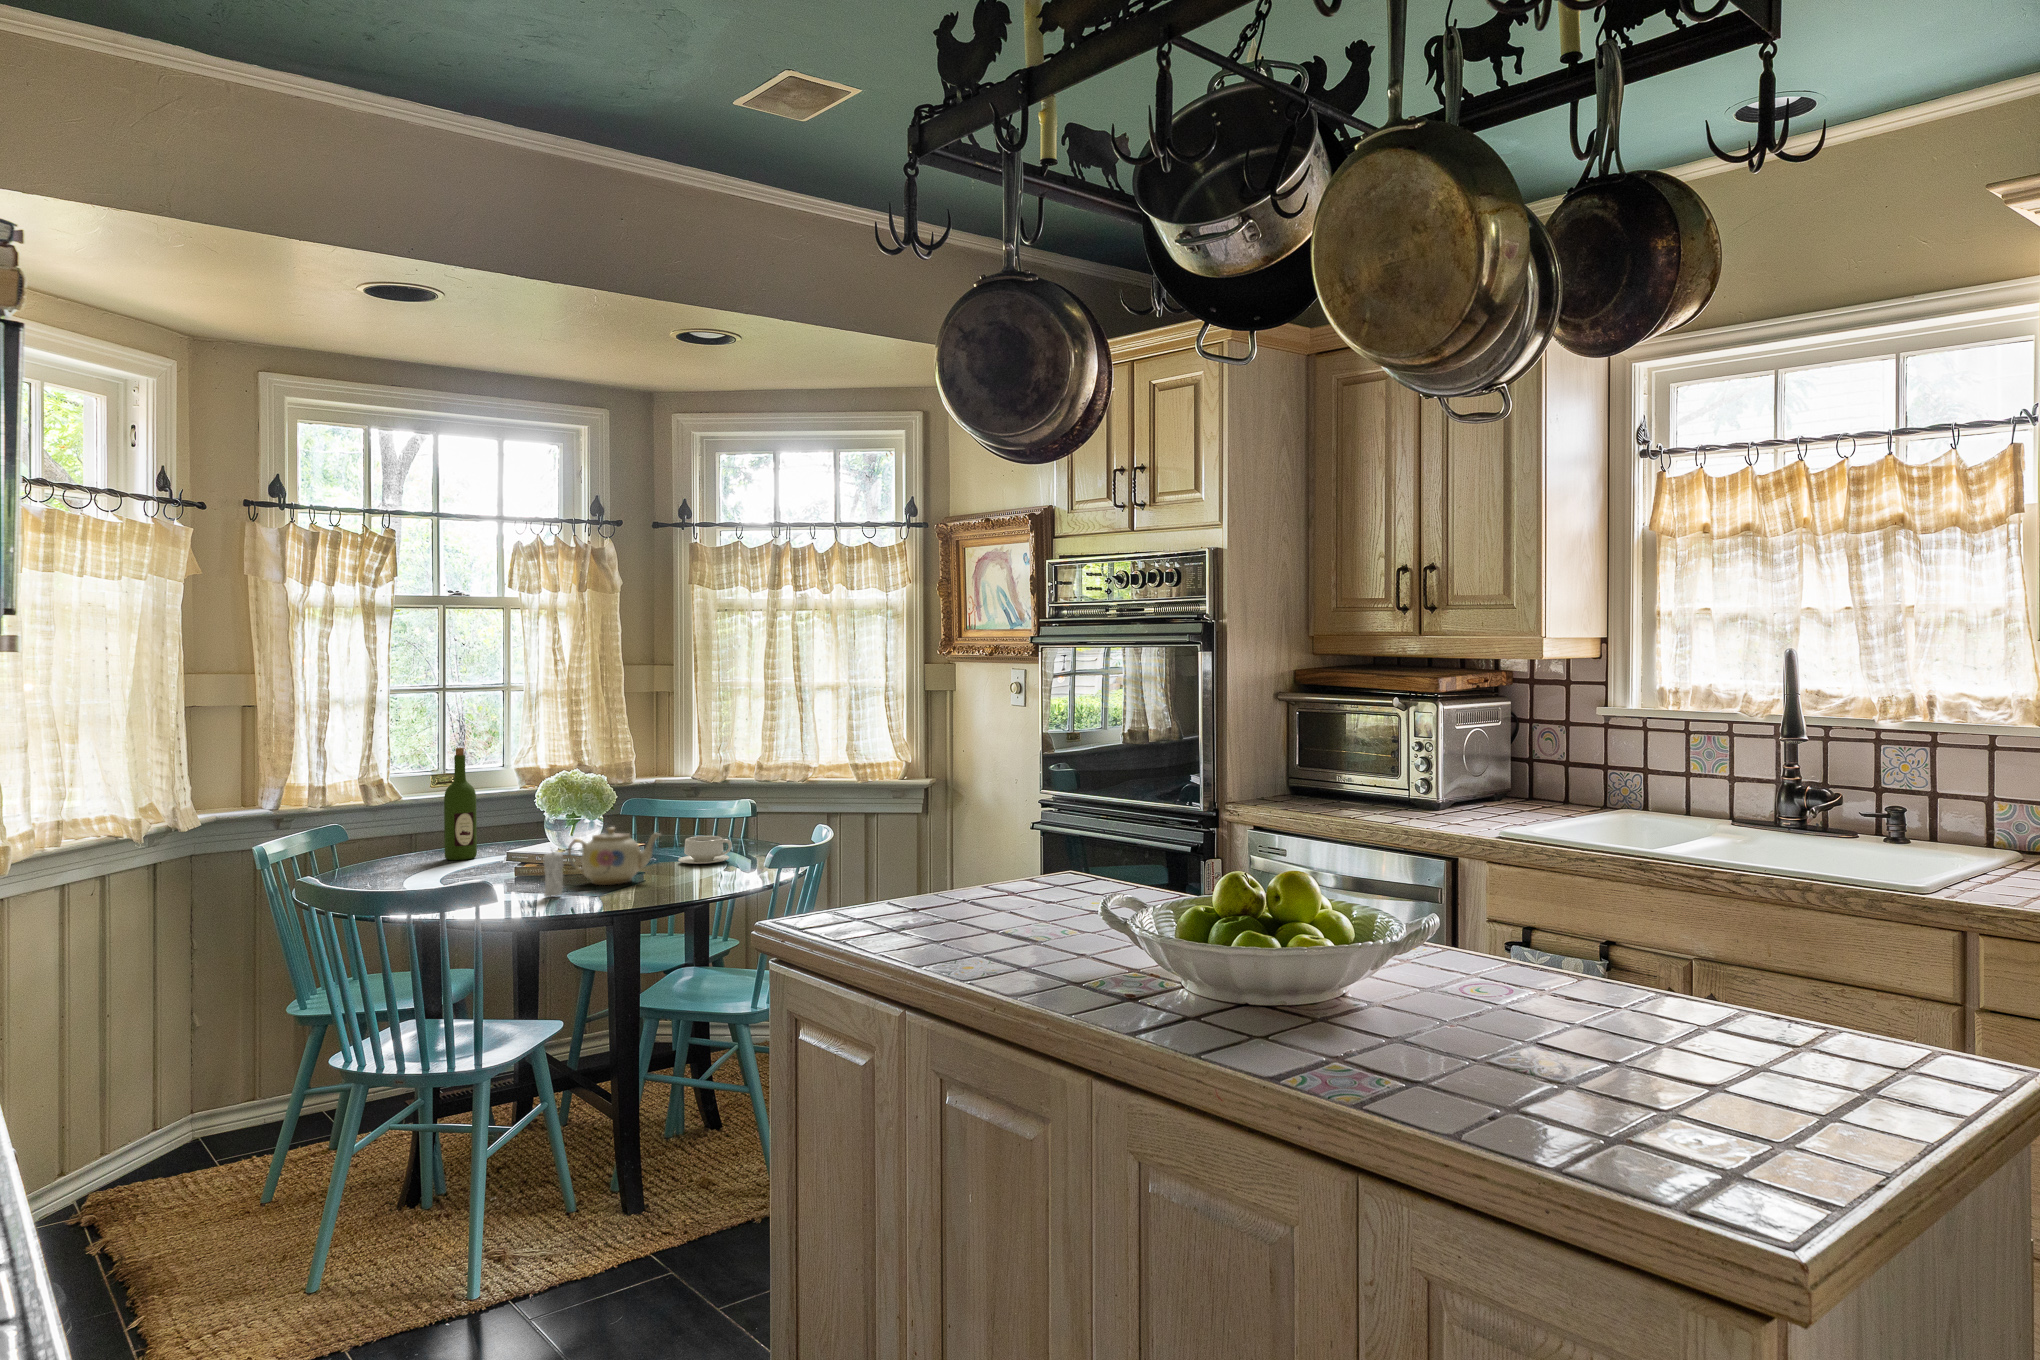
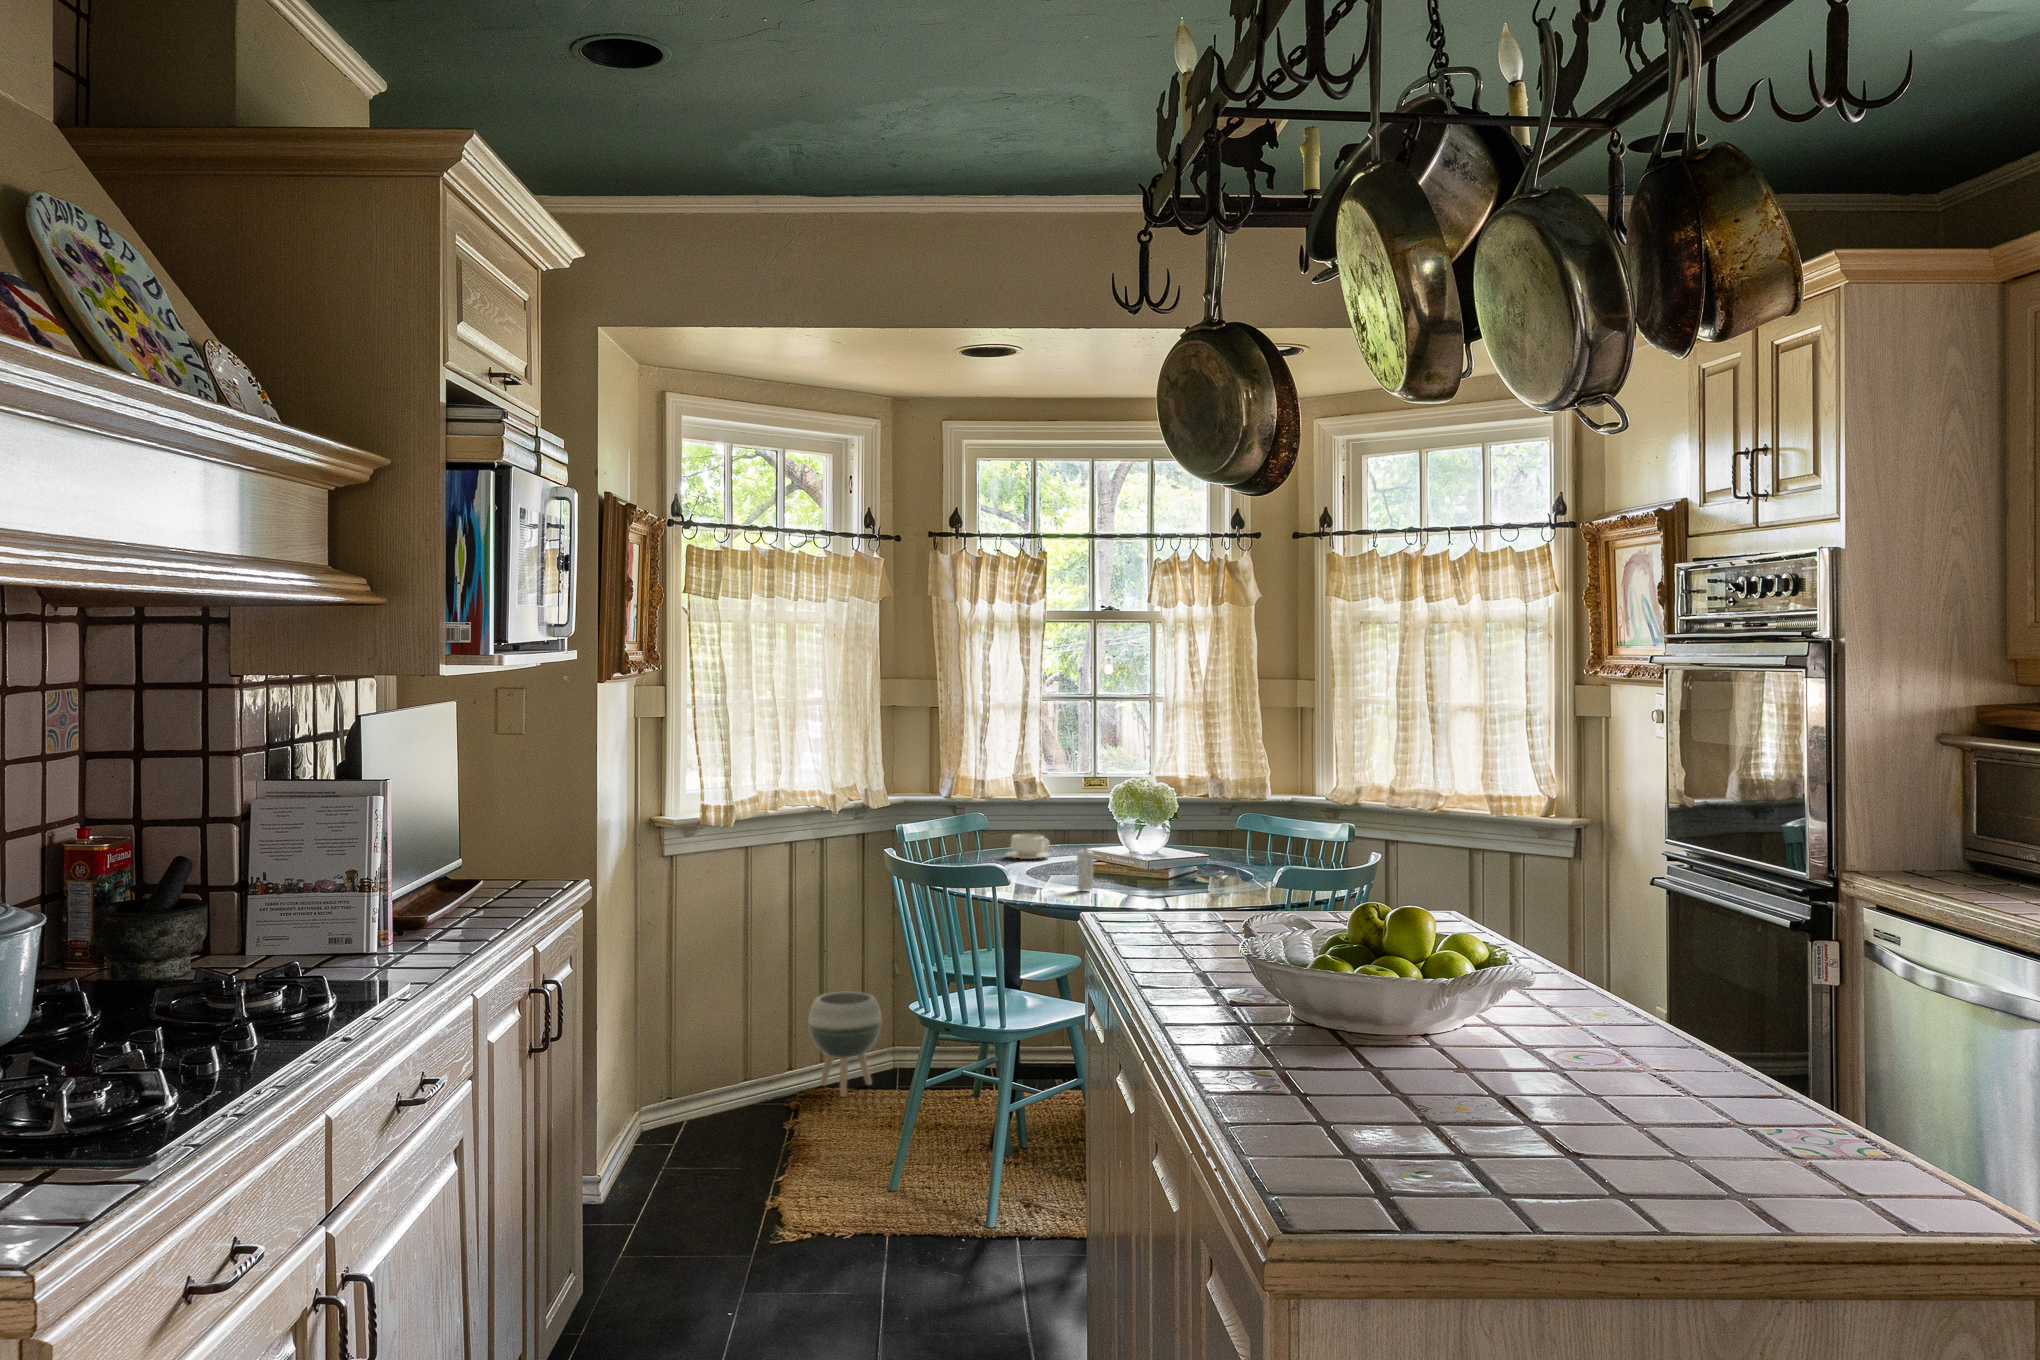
wine bottle: present [444,748,477,860] -> none [1058,751,1084,854]
teapot: present [568,827,661,885] -> none [1114,832,1194,887]
teacup: present [678,836,732,864] -> present [1006,834,1050,859]
planter: none [101,1055,208,1187] -> present [809,992,882,1097]

